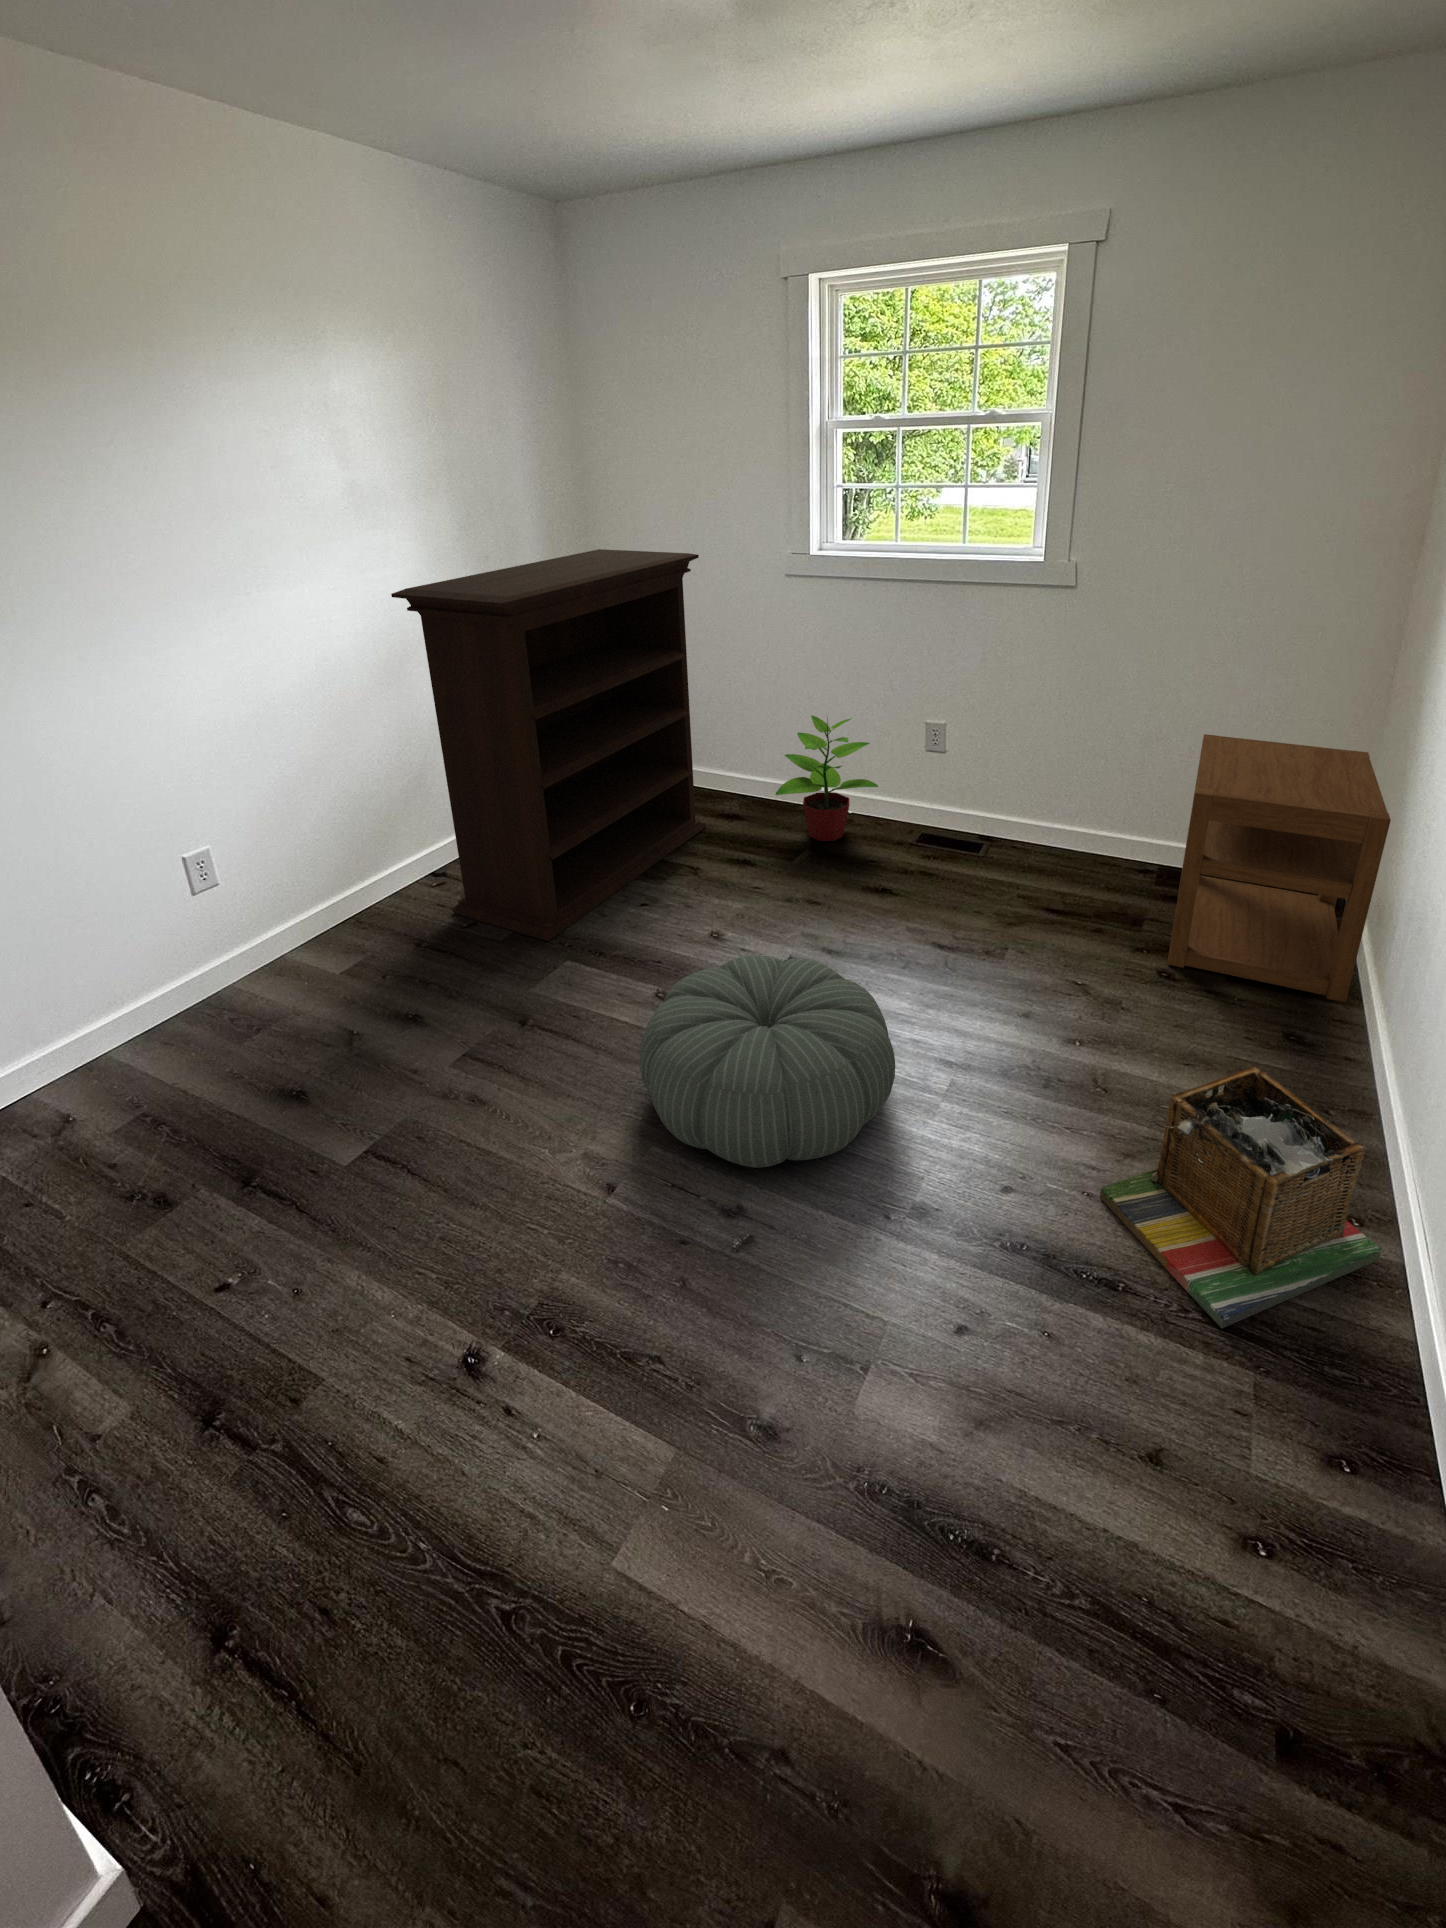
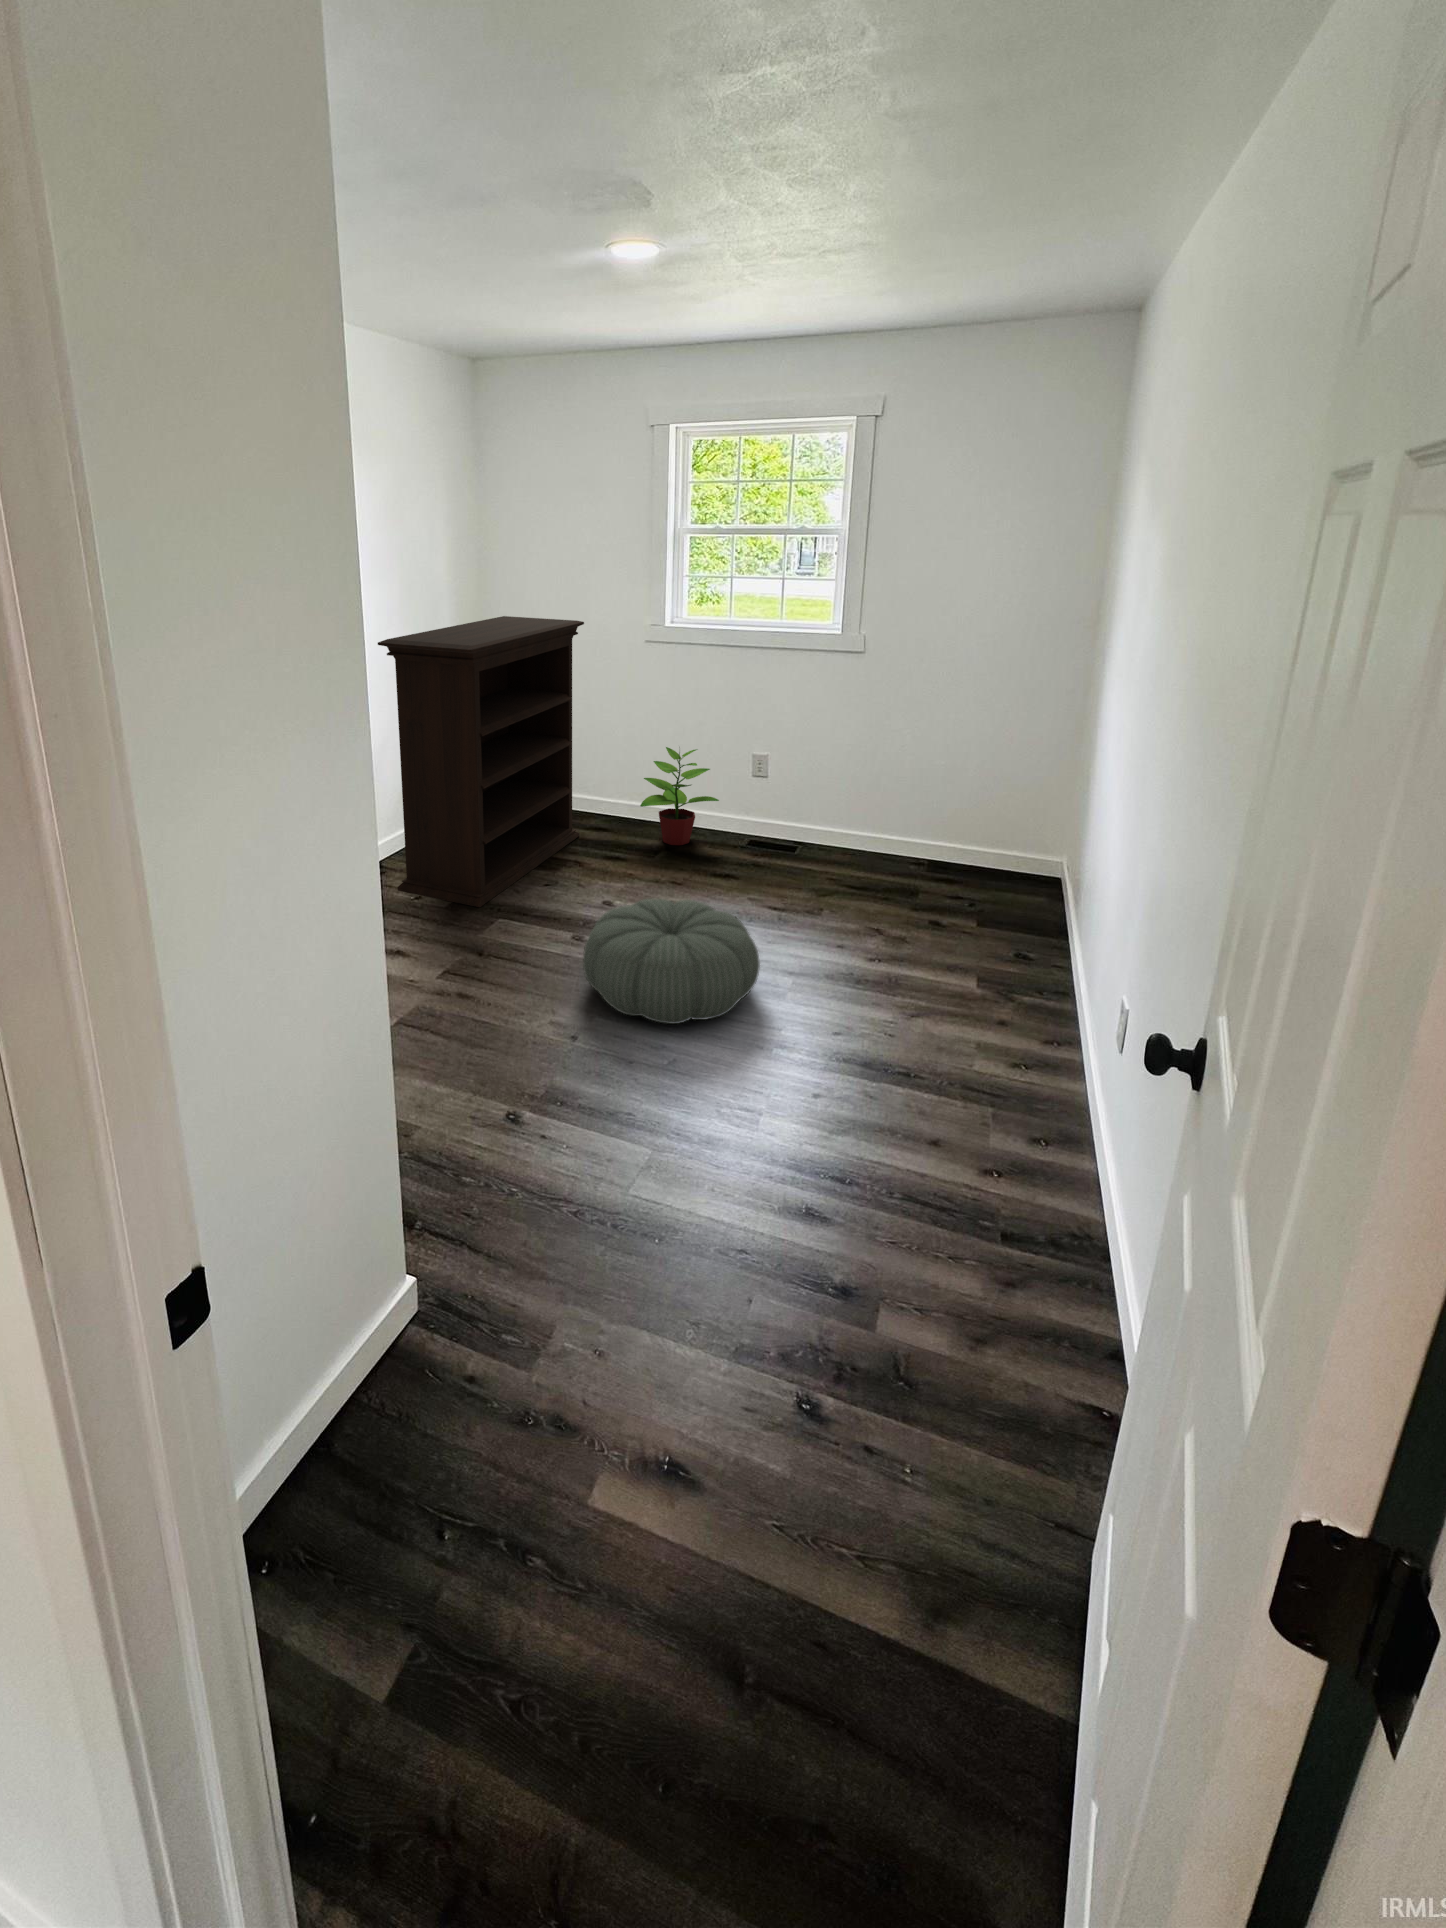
nightstand: present [1167,734,1391,1002] -> none [937,758,1079,938]
laundry basket: present [1100,1066,1381,1328] -> none [898,949,1070,1091]

